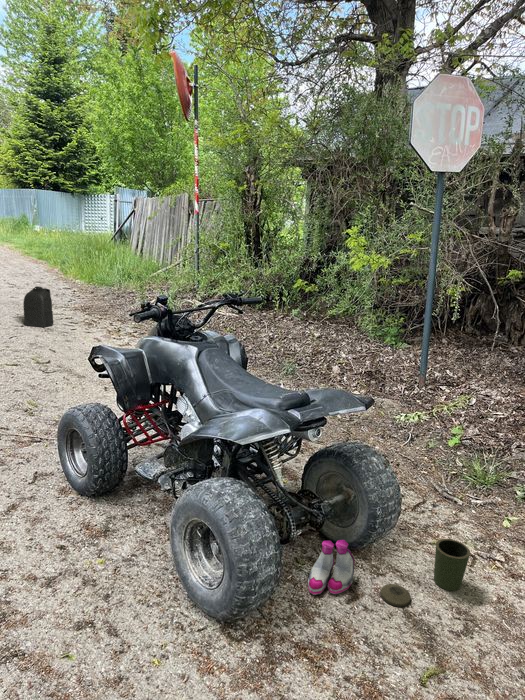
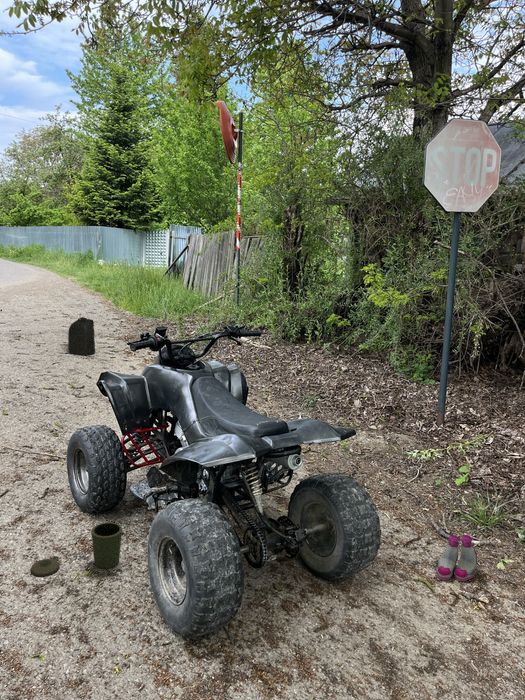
trash can: present [380,539,470,607] -> present [31,522,122,576]
boots: present [308,540,355,595] -> present [436,535,477,581]

